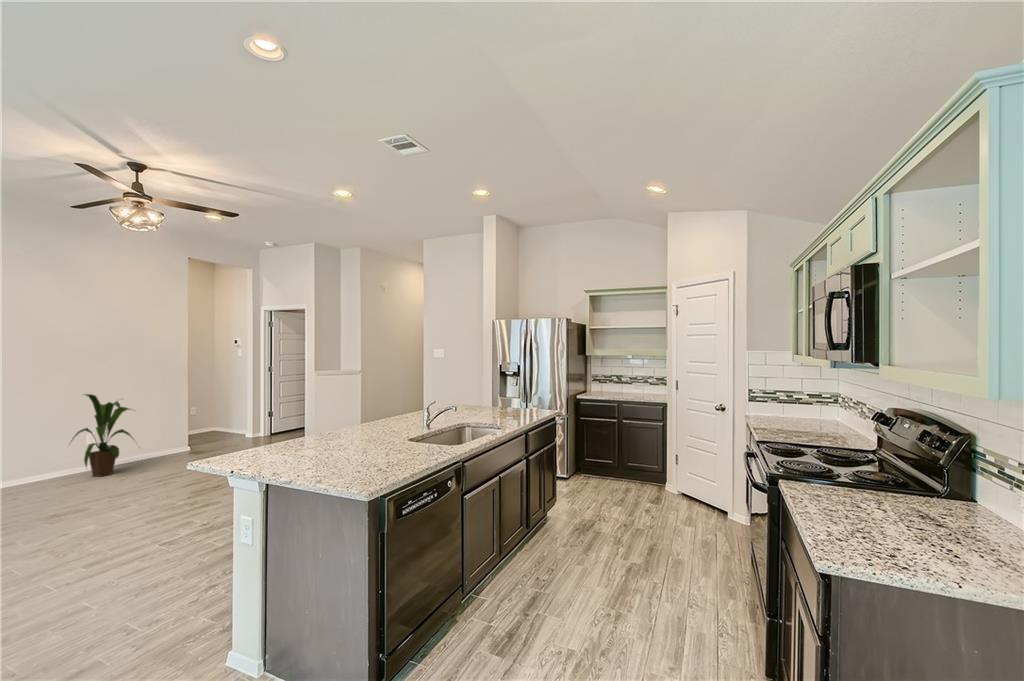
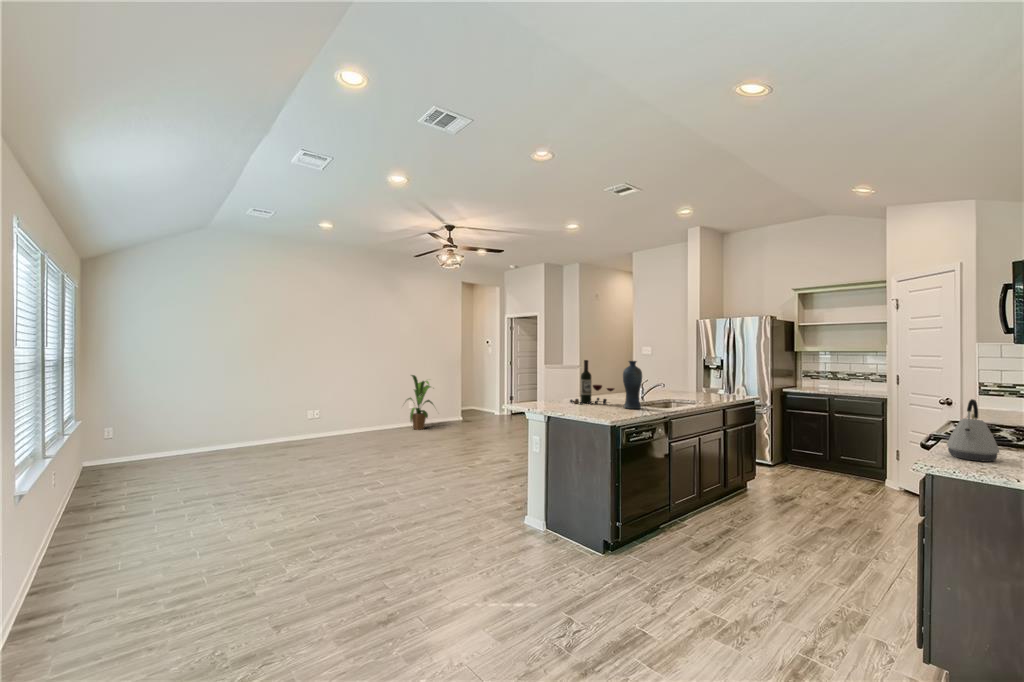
wine bottle: none [313,380,387,451] -> present [570,360,614,404]
vase: none [395,382,423,456] -> present [623,361,642,409]
kettle: none [824,445,888,534] -> present [947,399,999,462]

